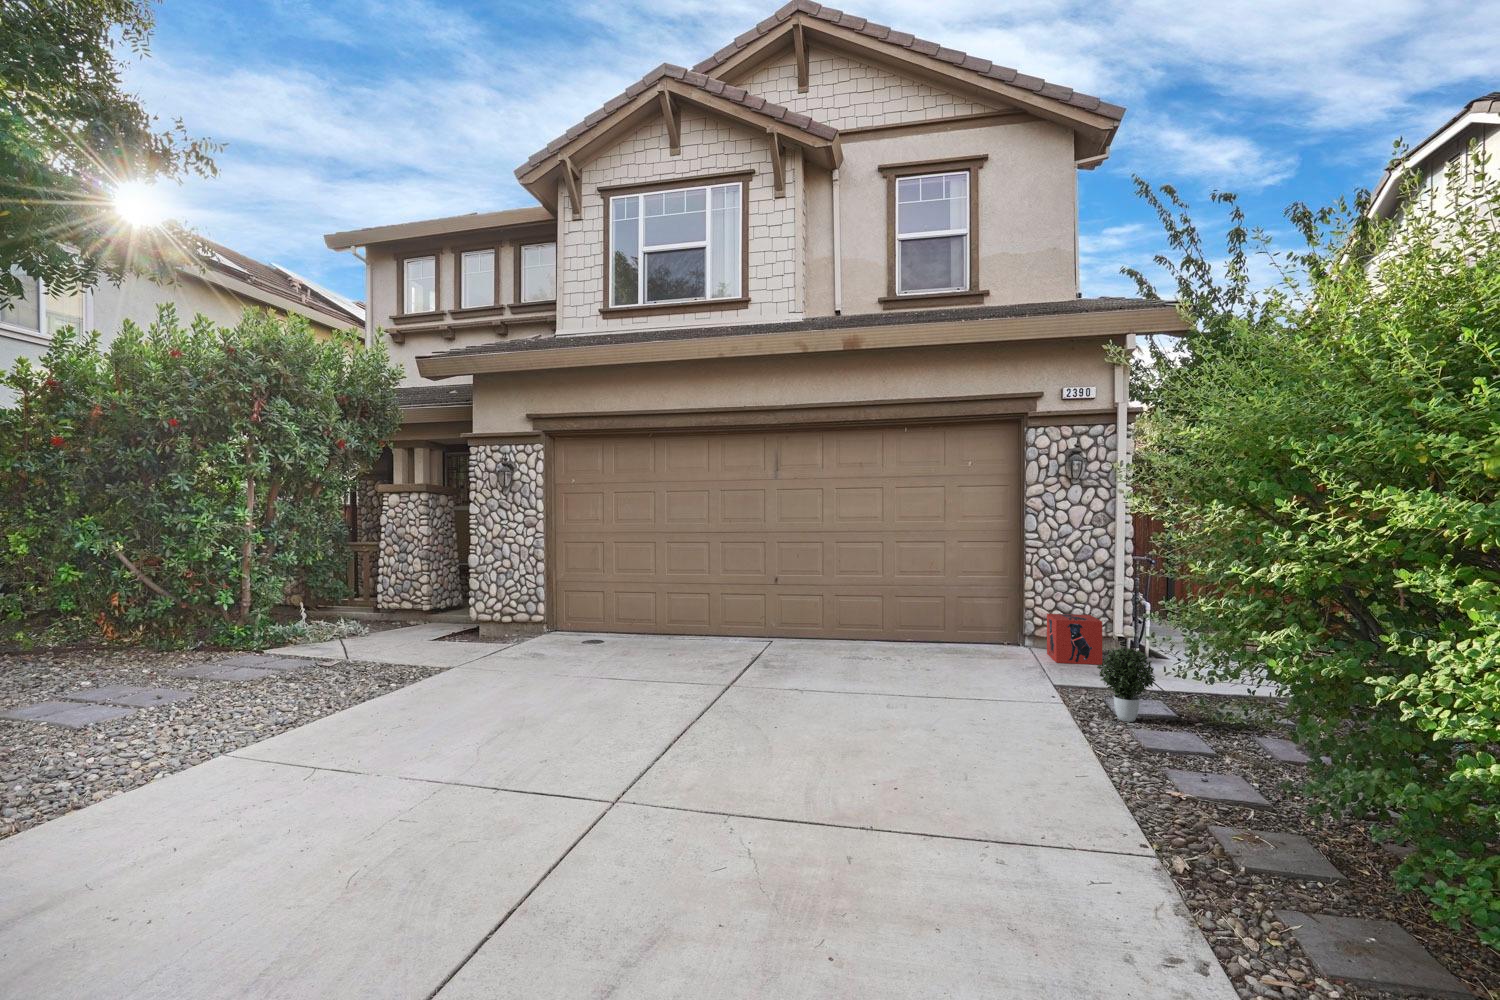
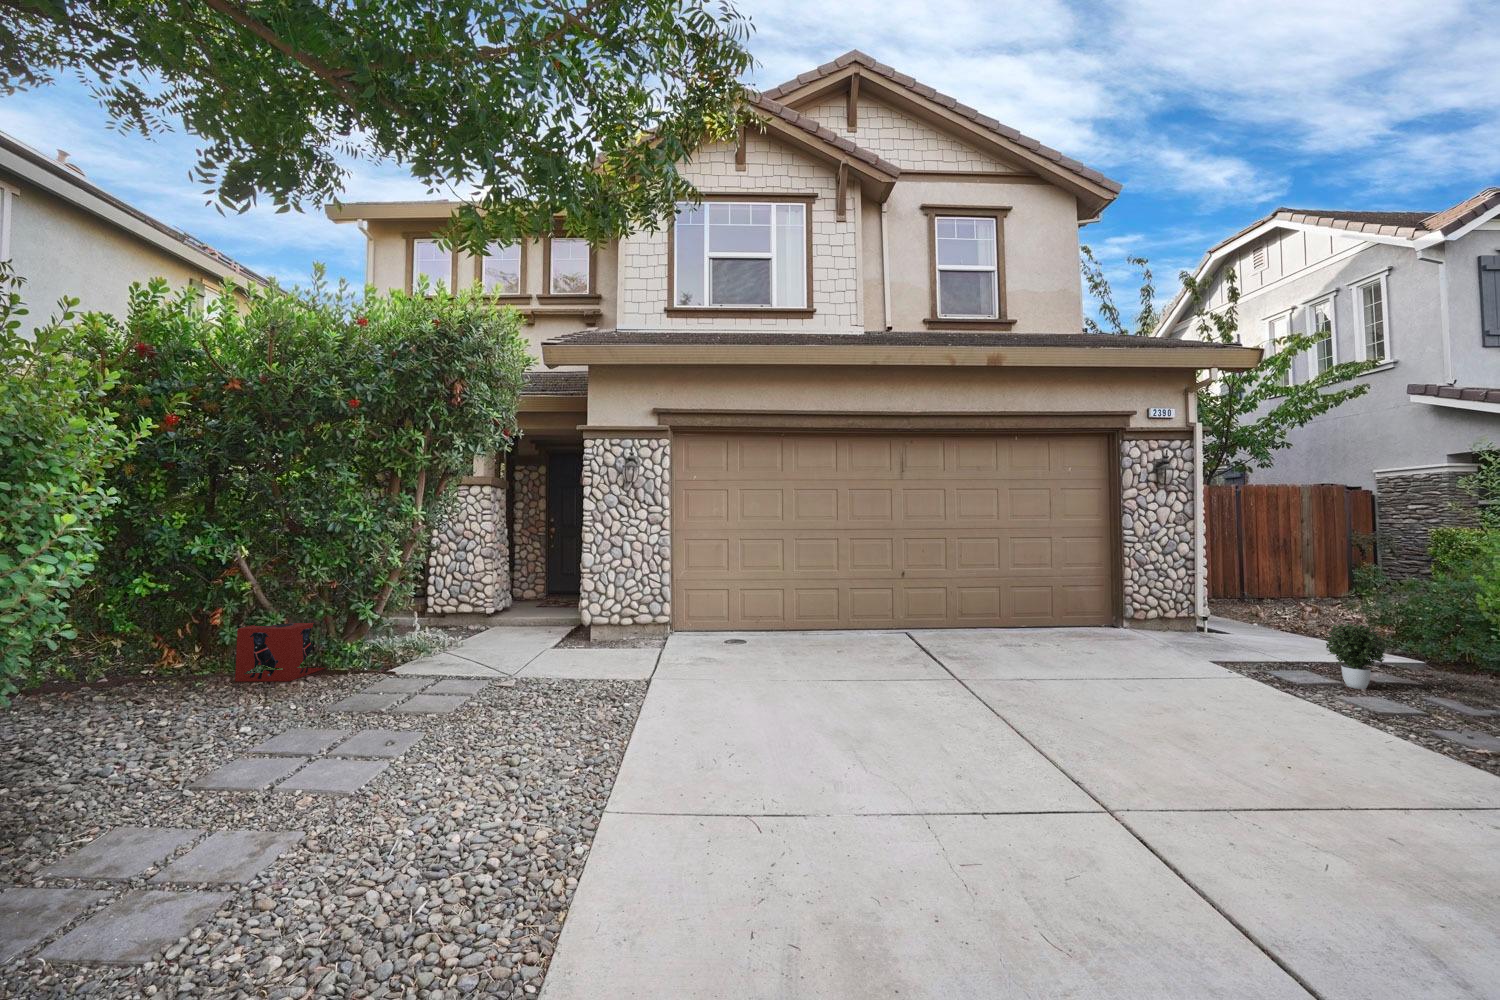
storage box: present [1047,614,1102,665] -> present [235,623,326,681]

